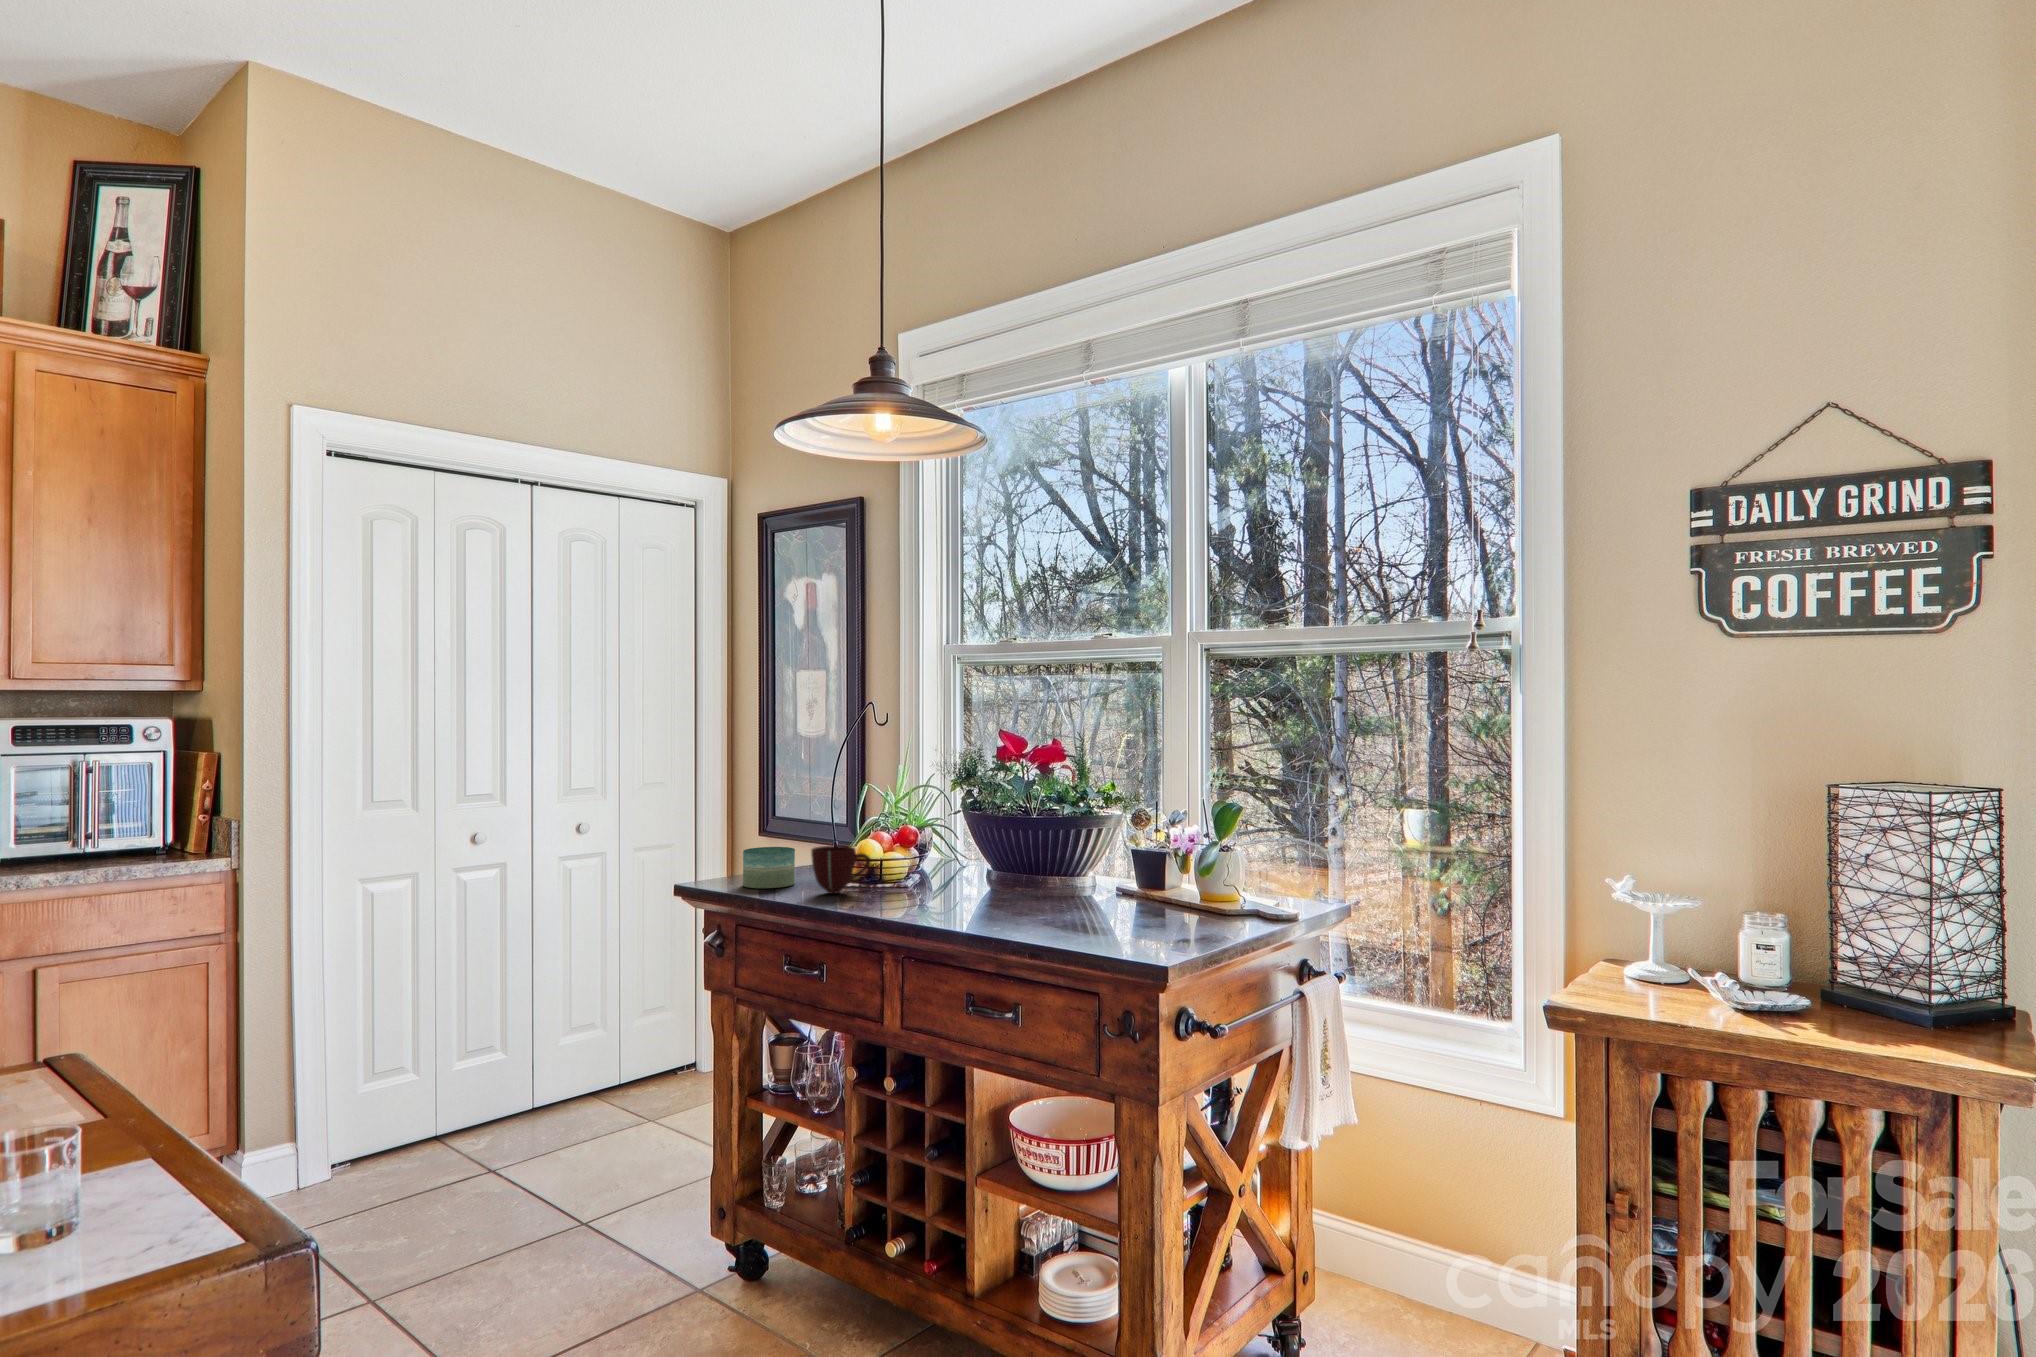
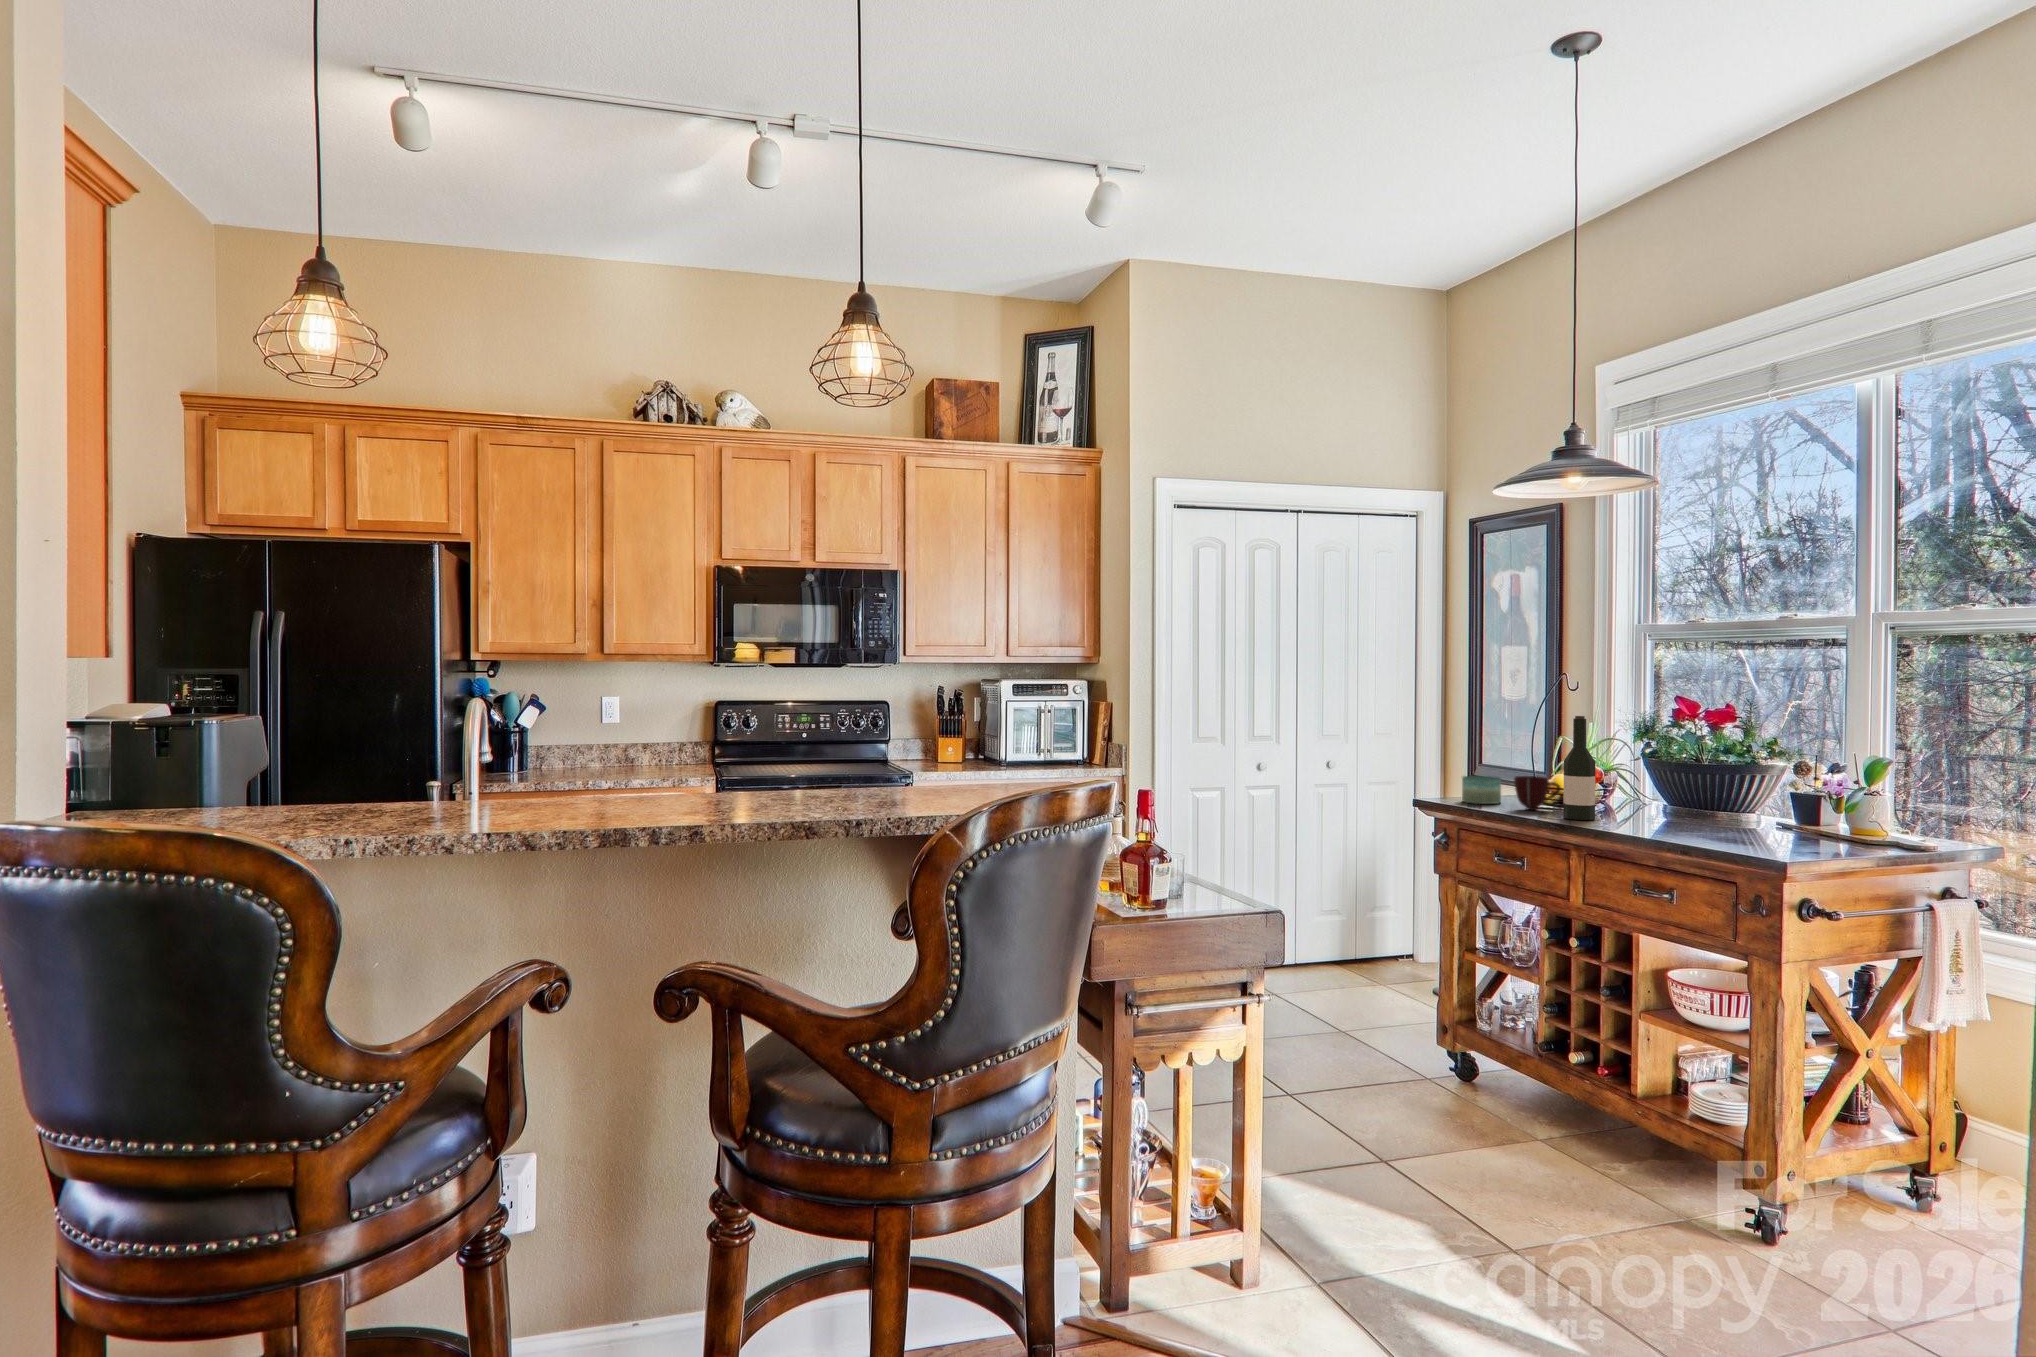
wine bottle: none [875,762,915,908] -> present [1563,716,1595,820]

